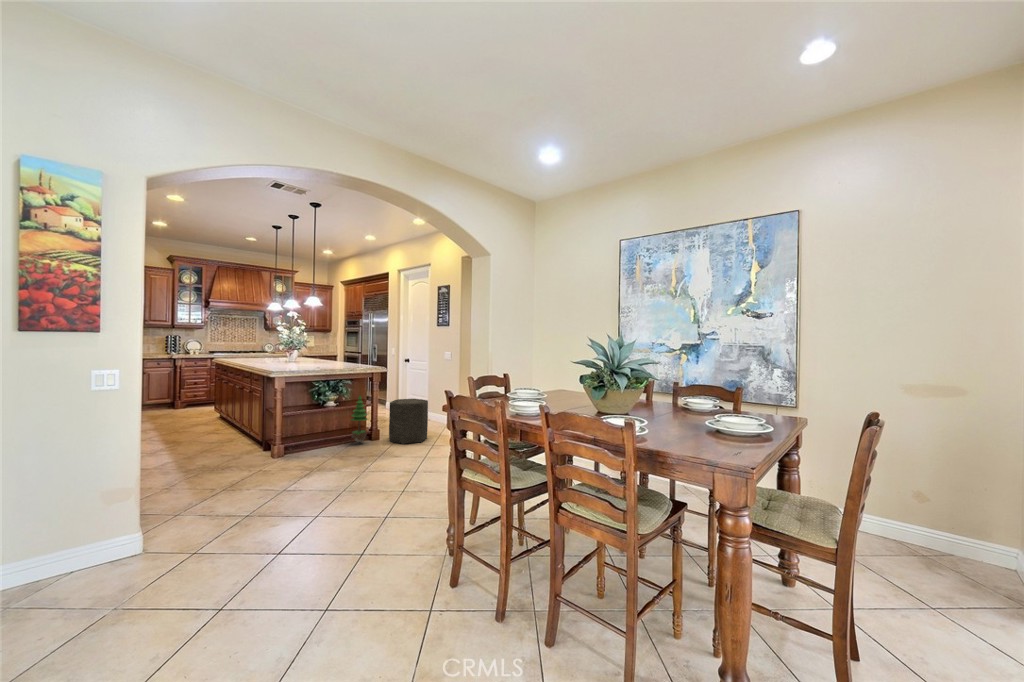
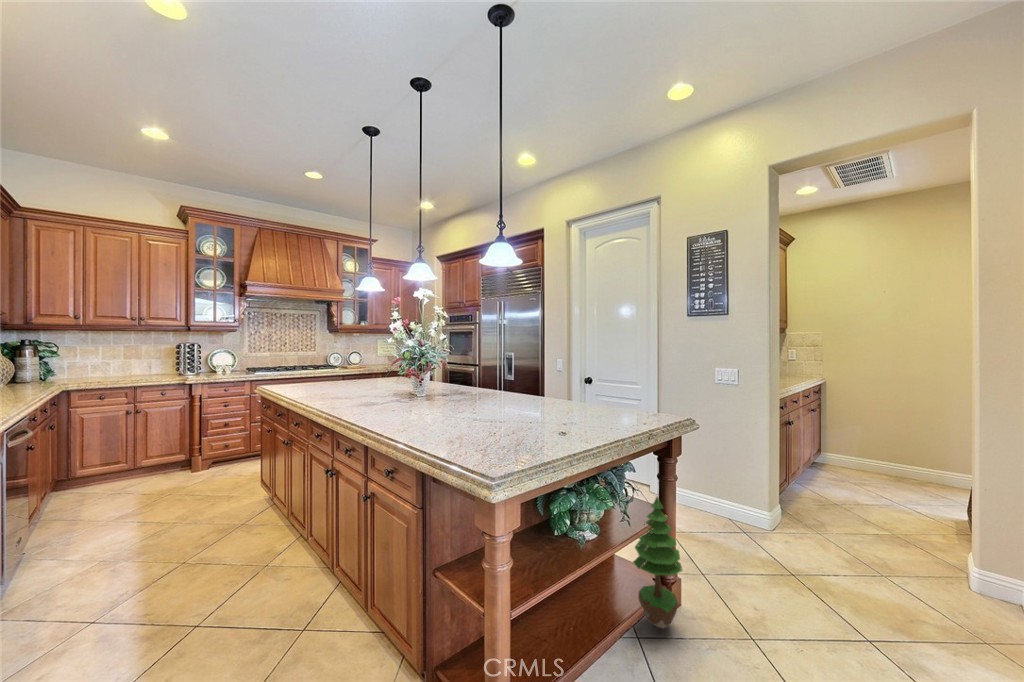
ottoman: present [389,399,428,444] -> none [697,483,811,630]

